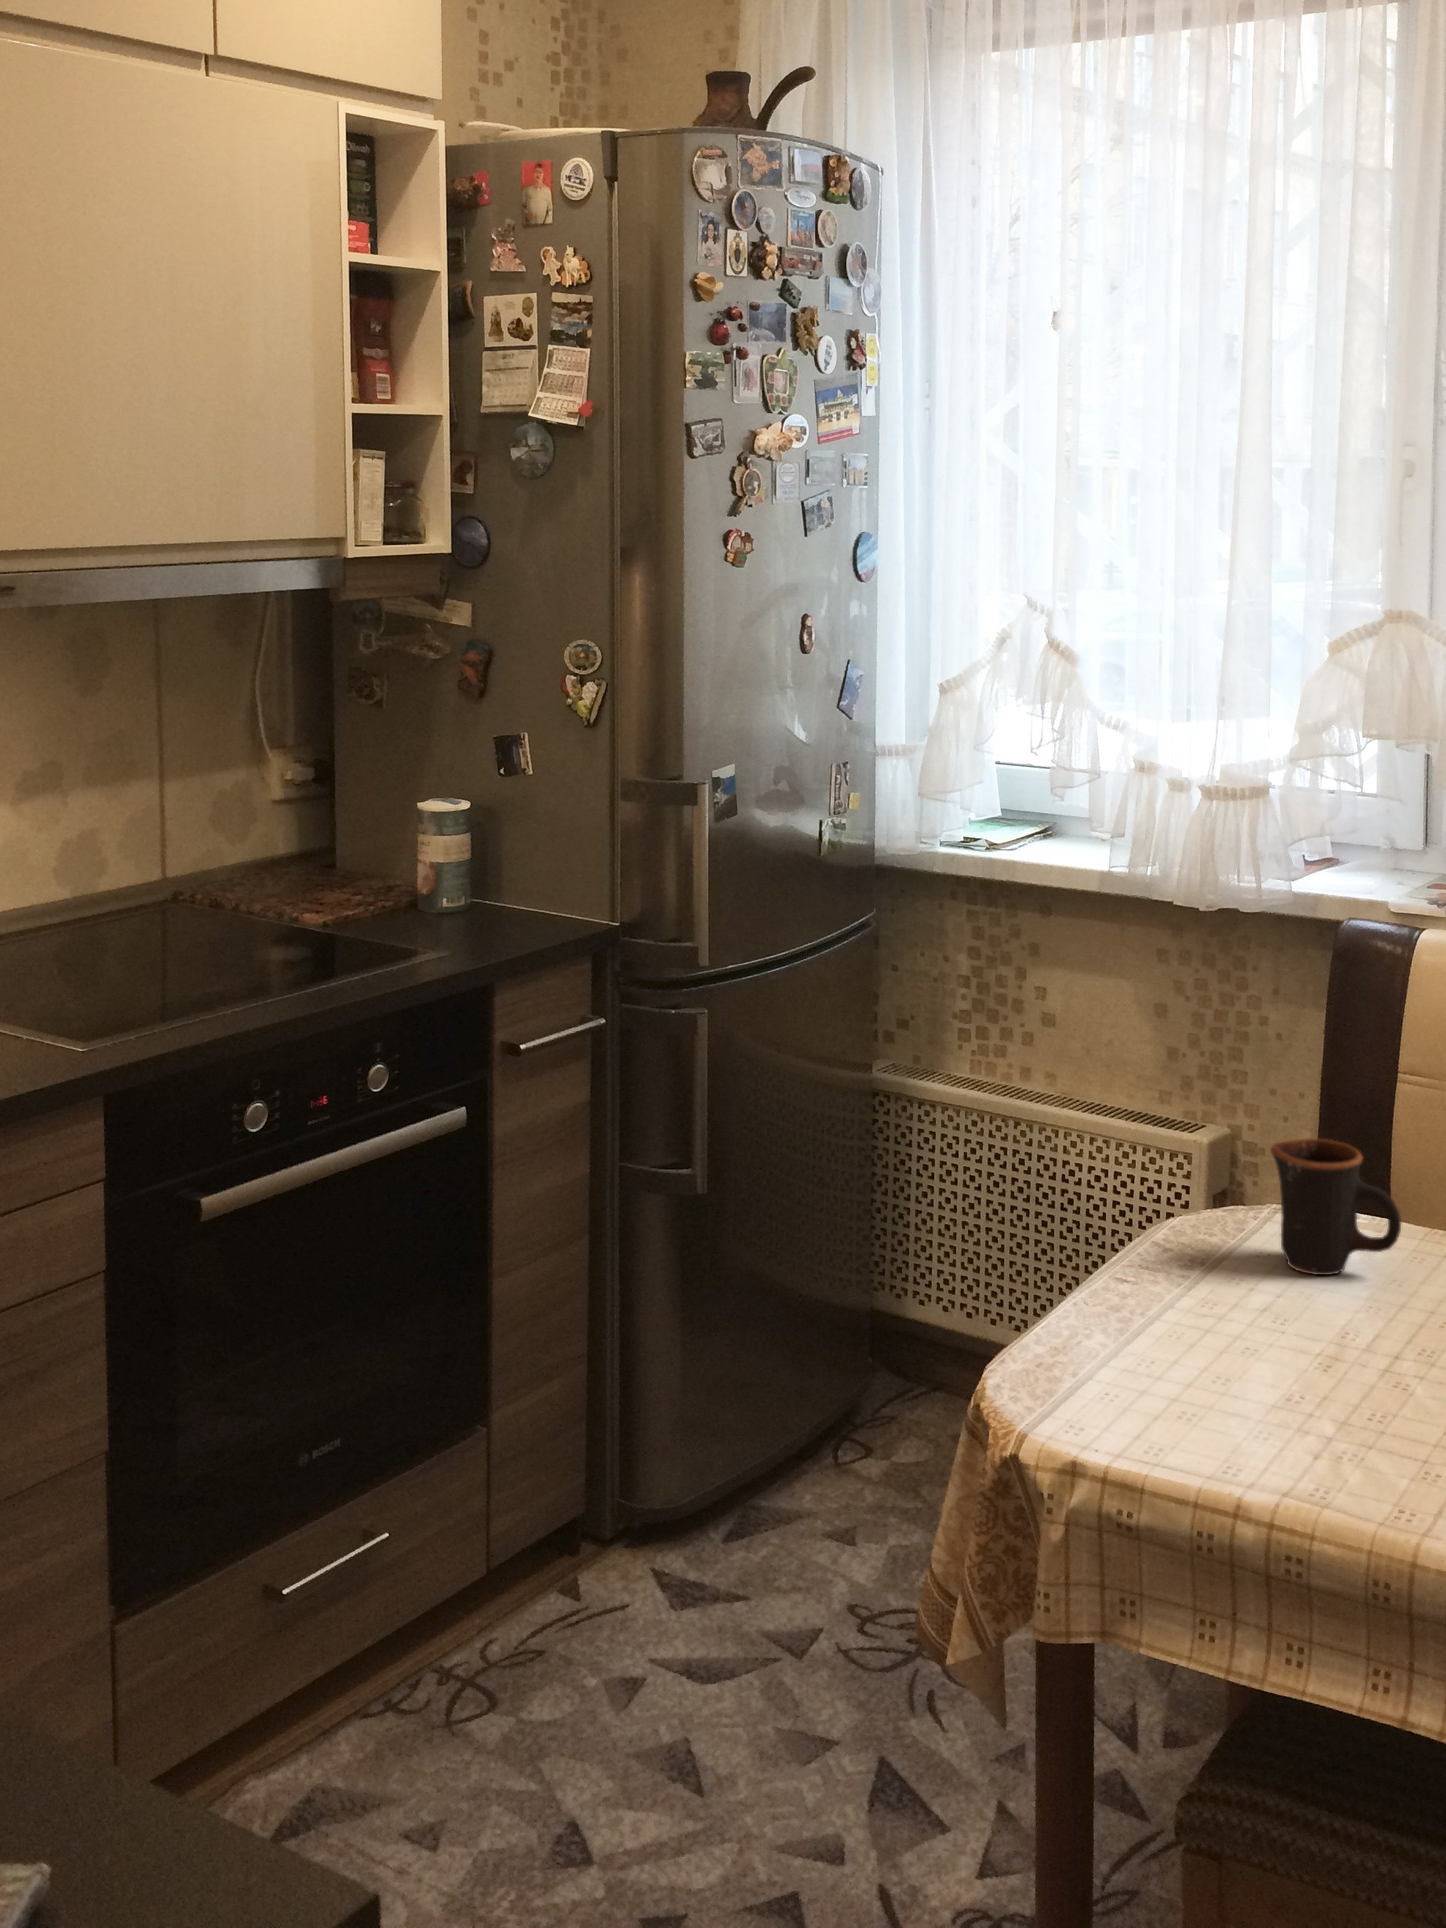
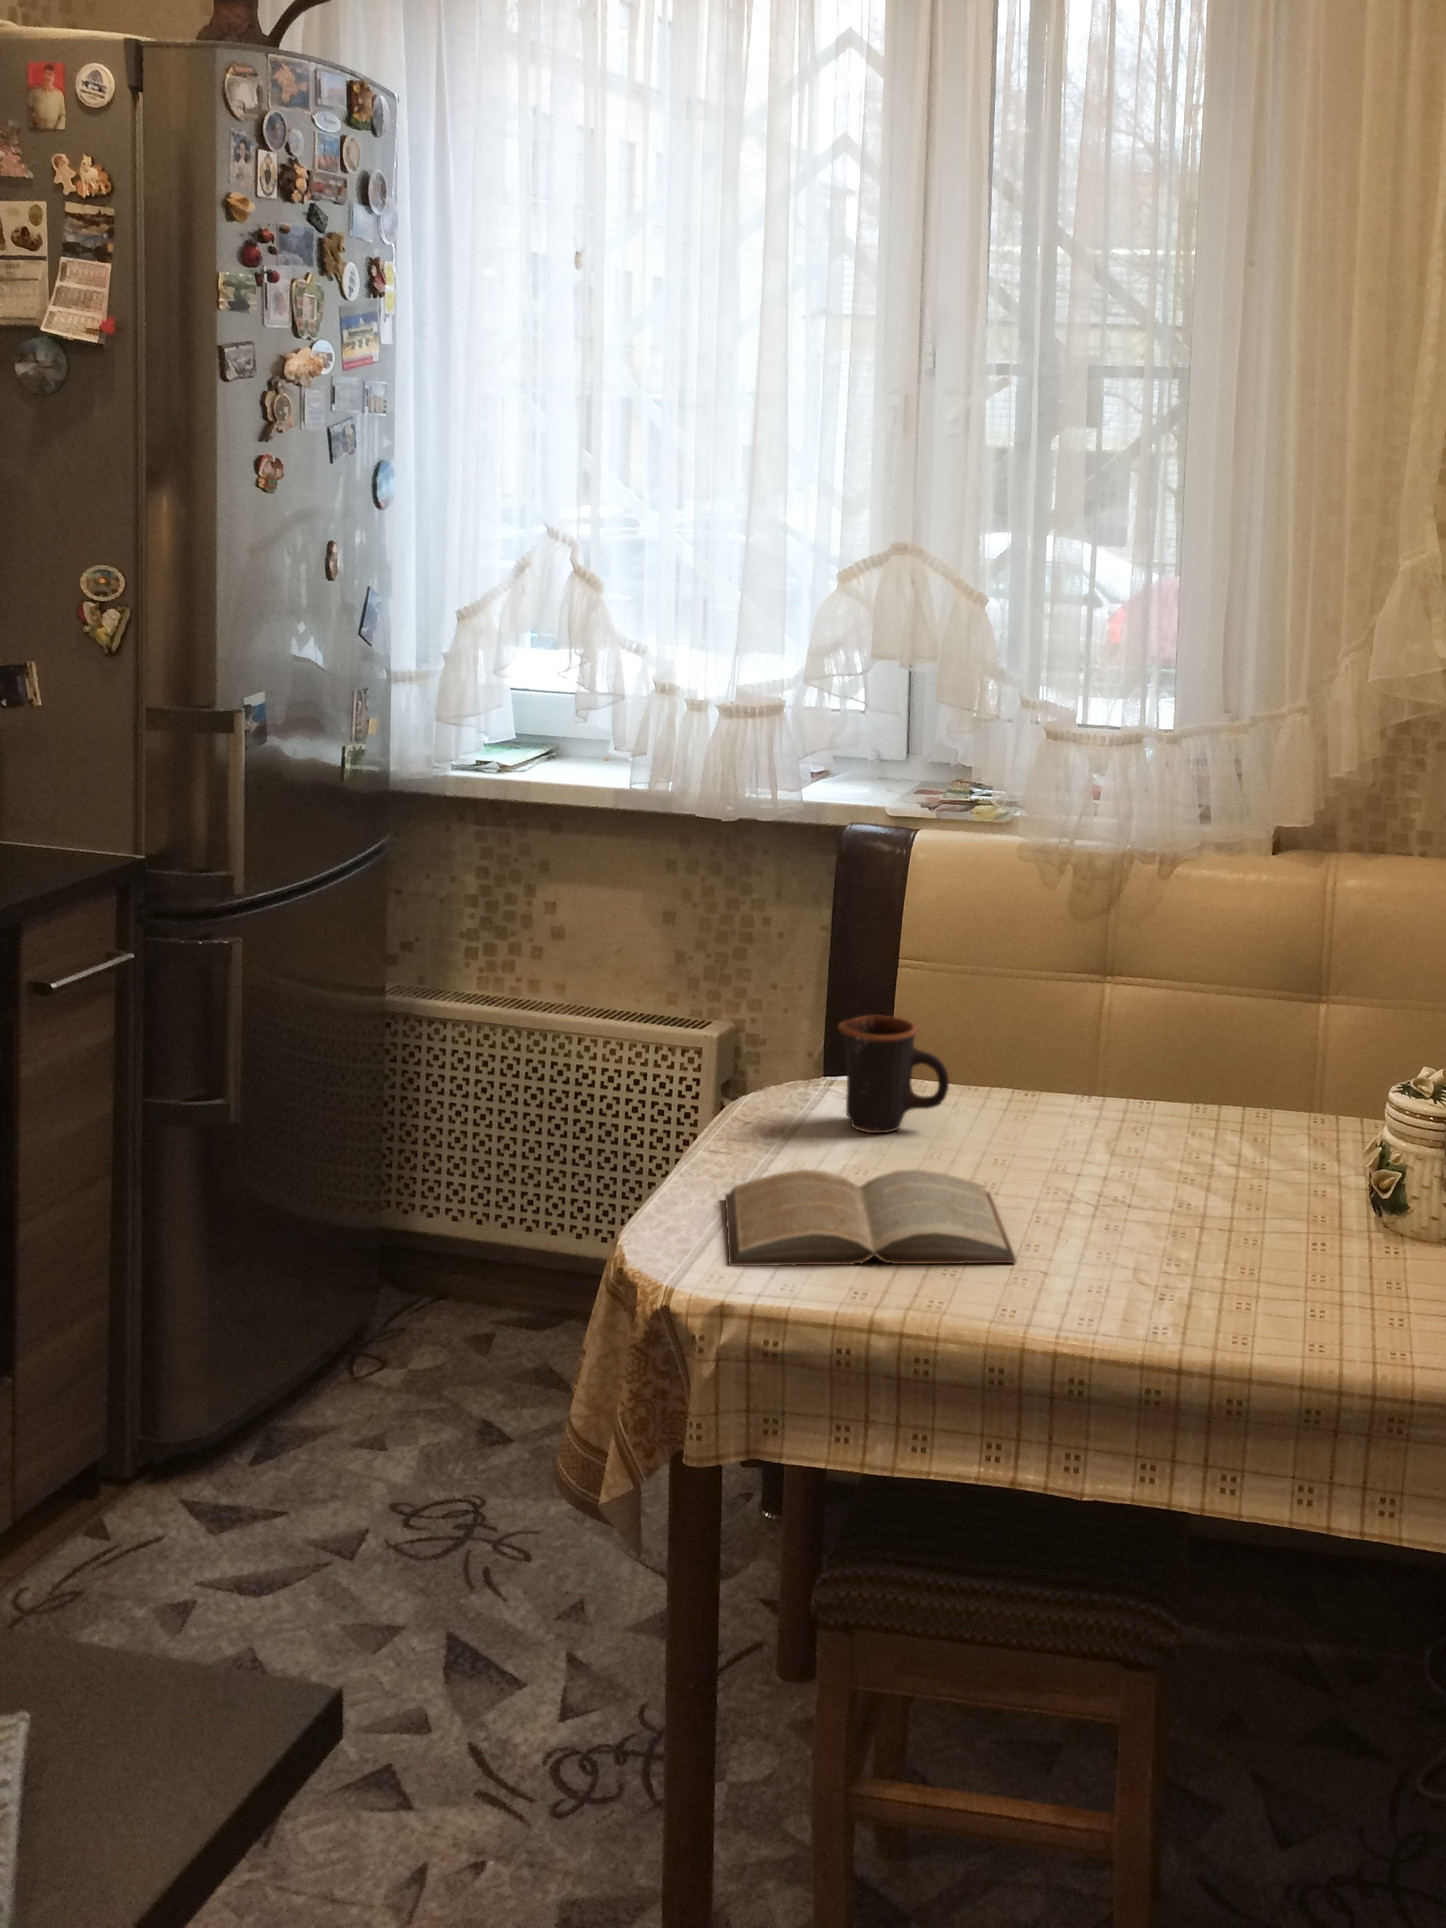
book: none [1095,1311,1437,1454] -> present [725,1169,1016,1266]

